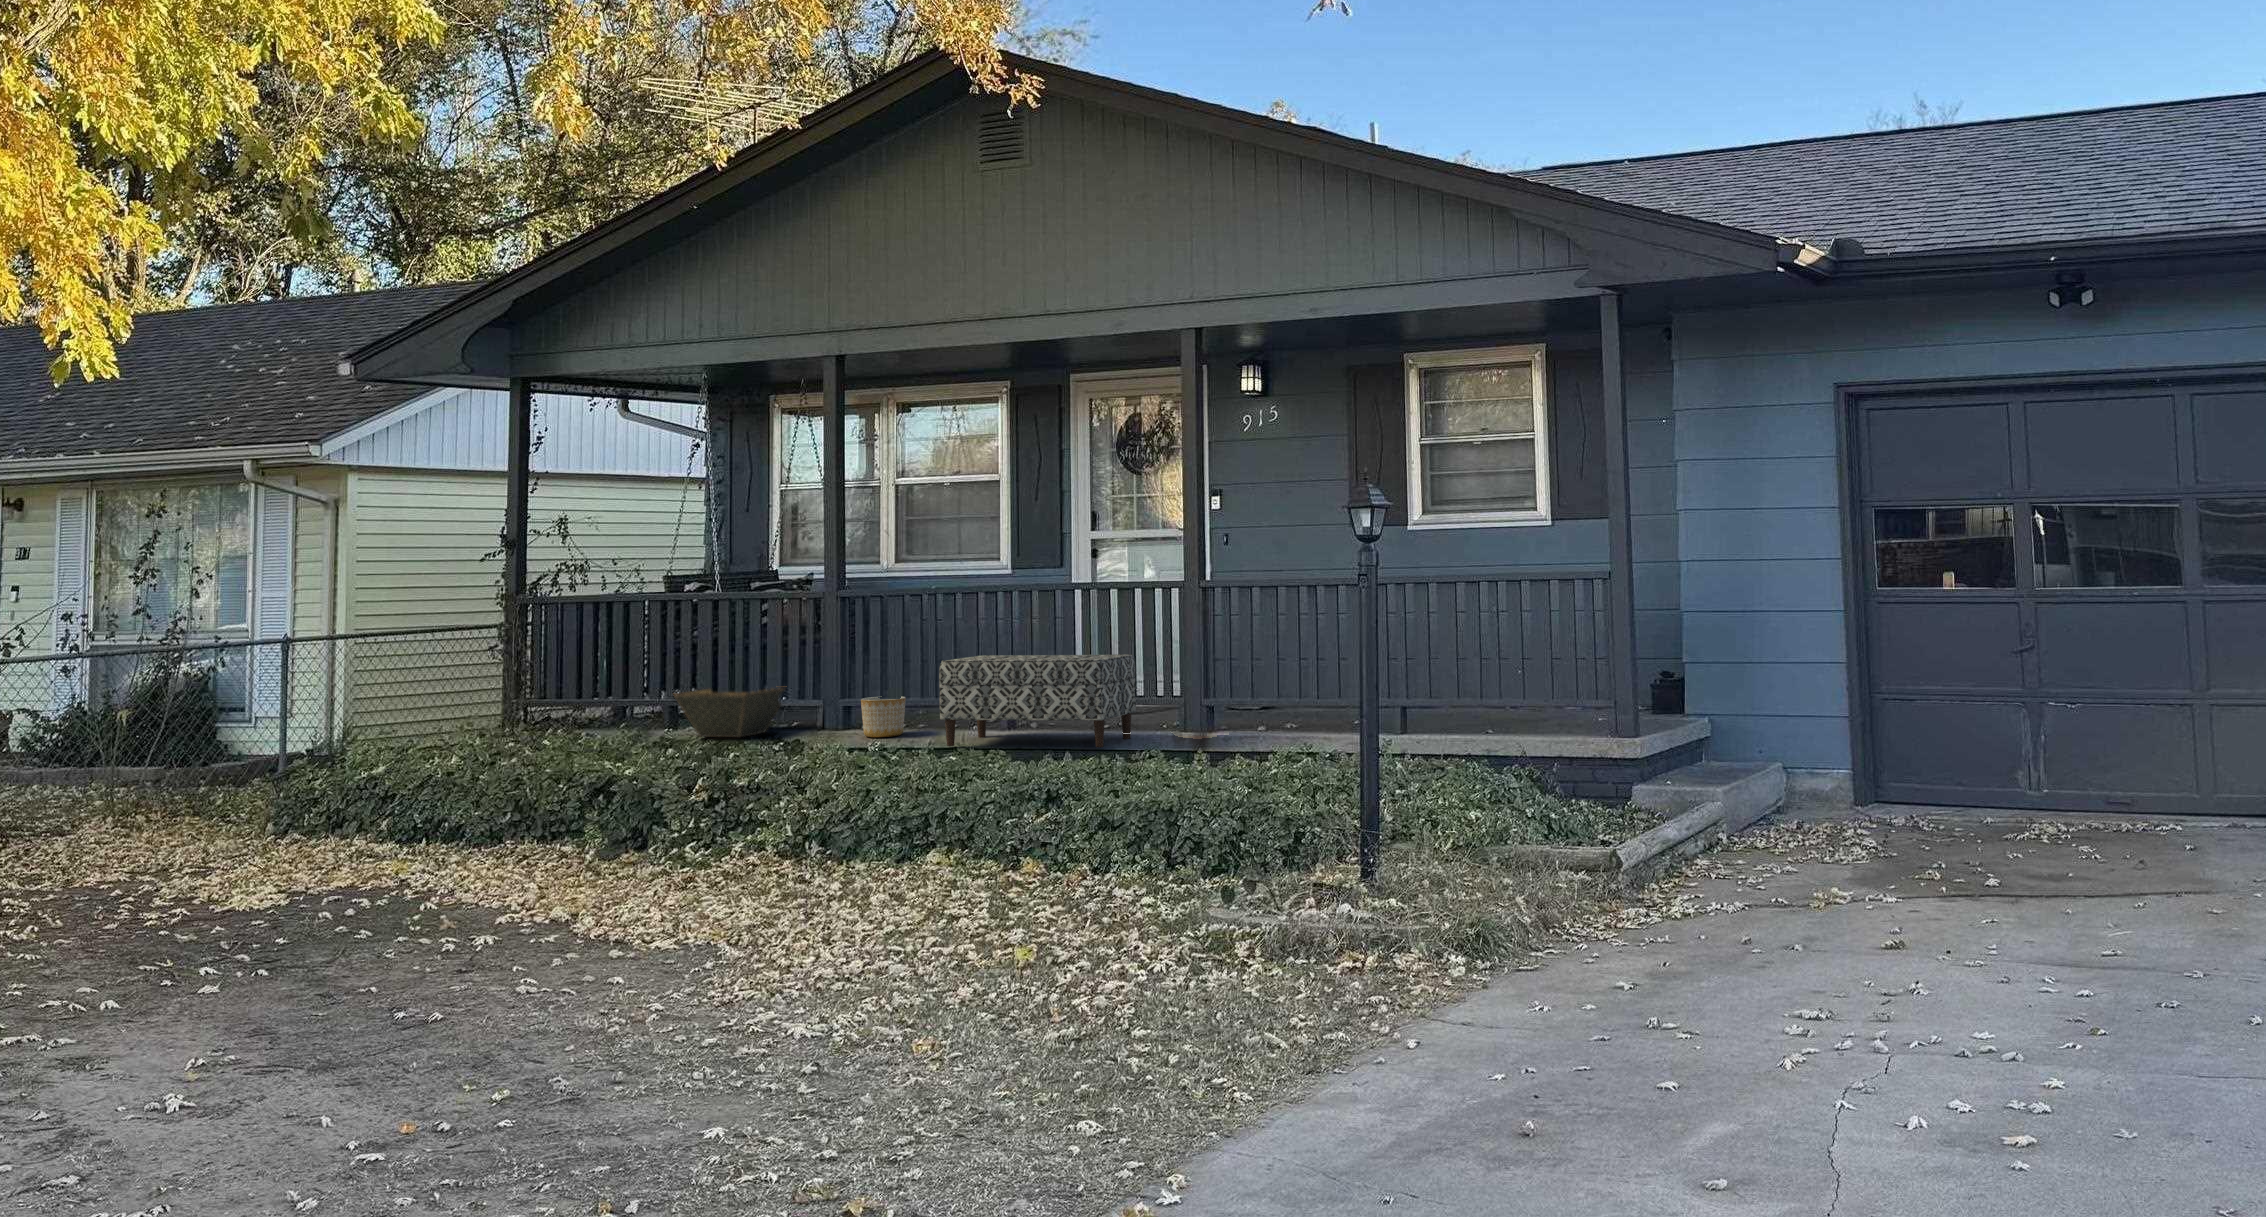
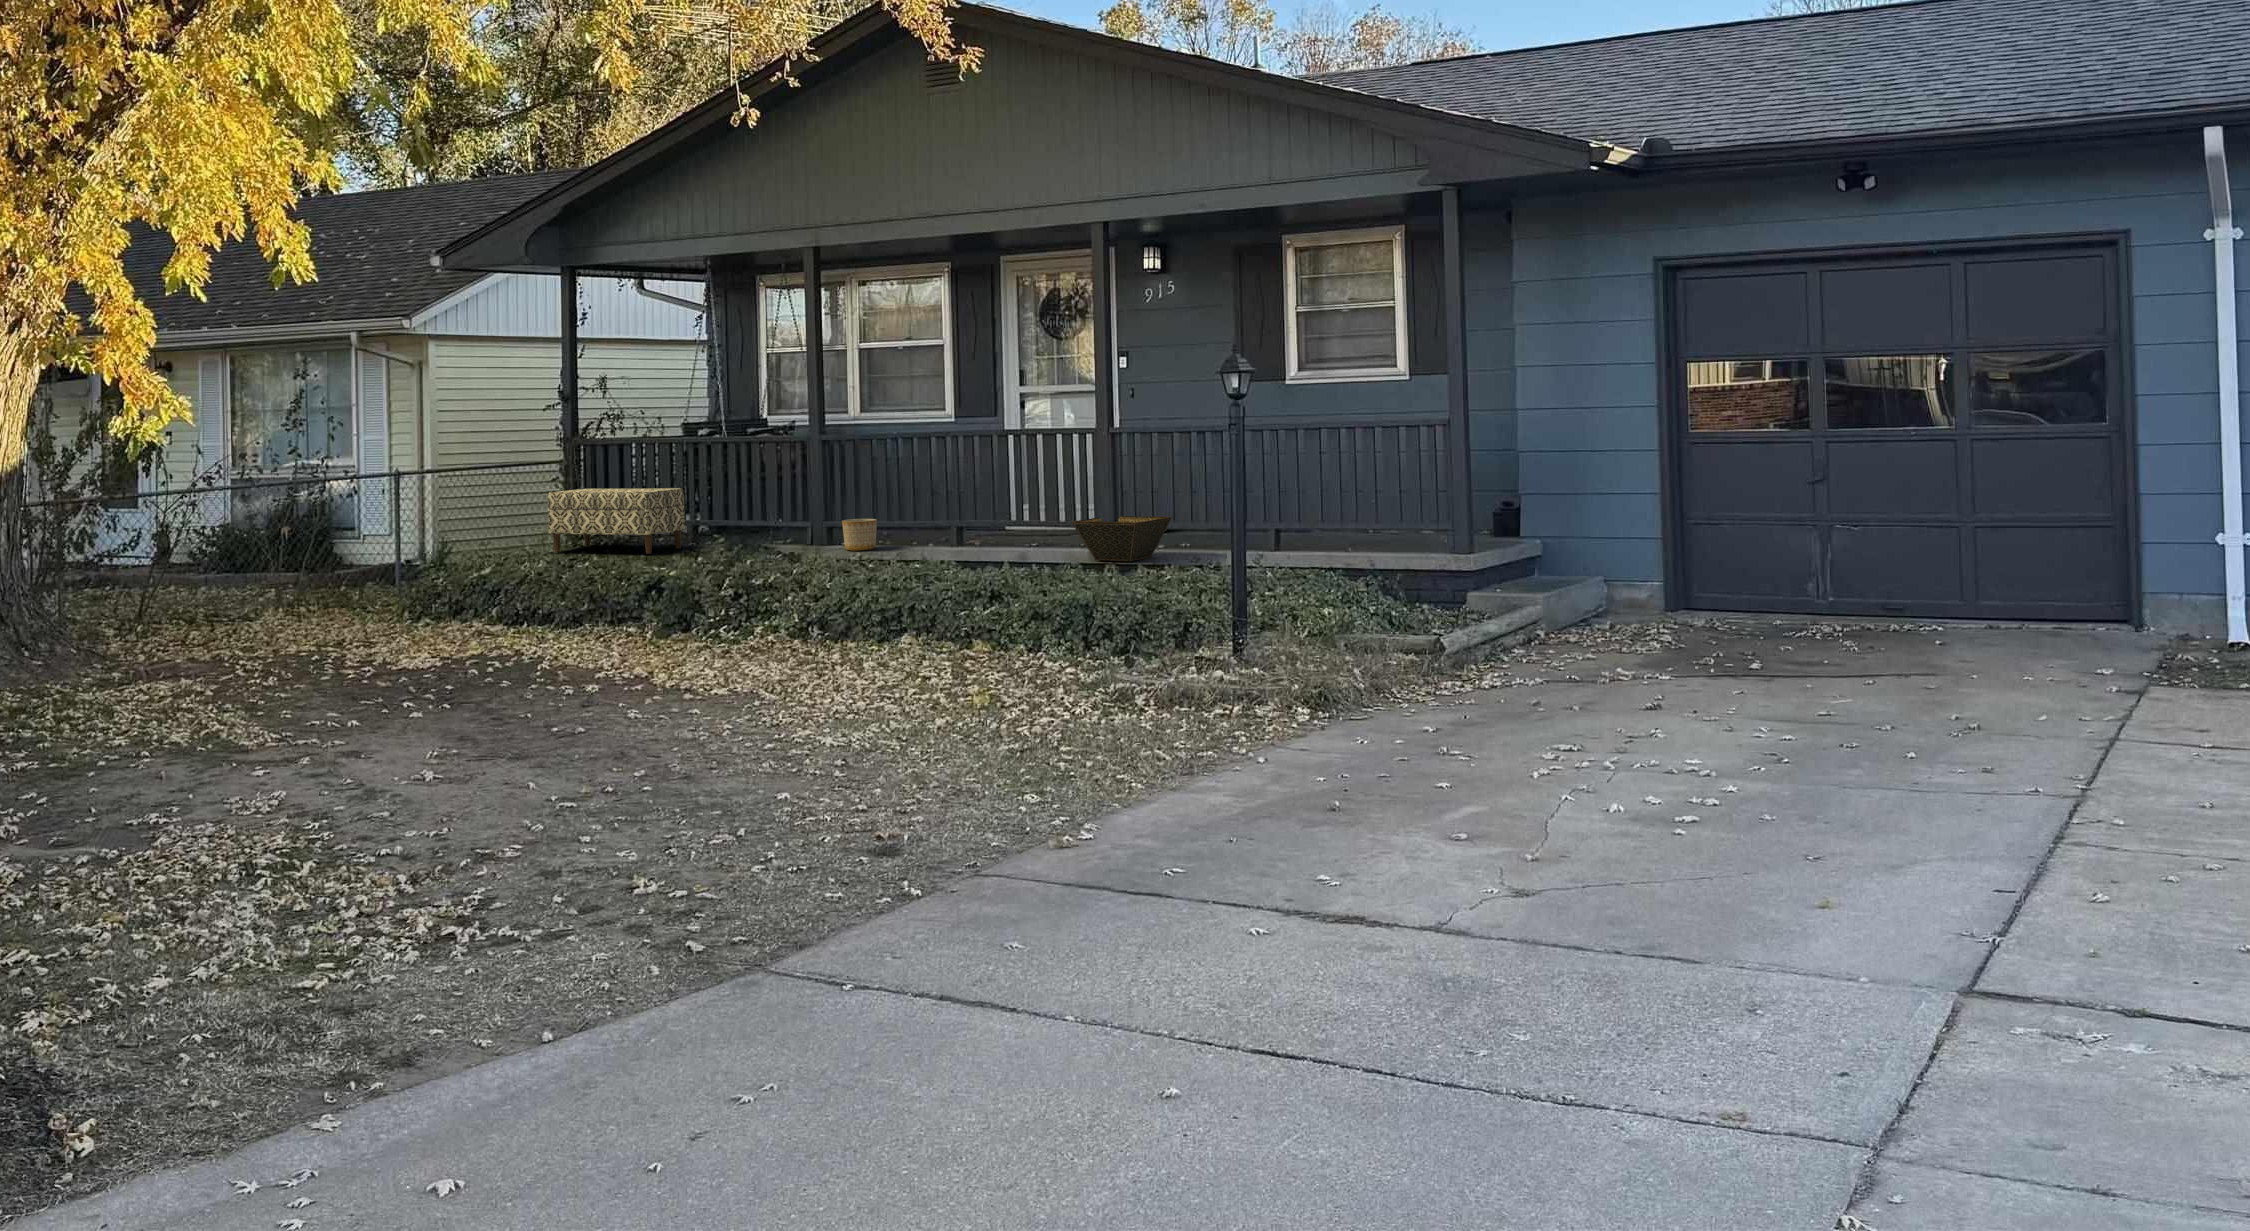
bench: present [939,654,1136,748] -> present [547,488,685,554]
basket: present [674,688,784,738] -> present [1072,516,1172,561]

